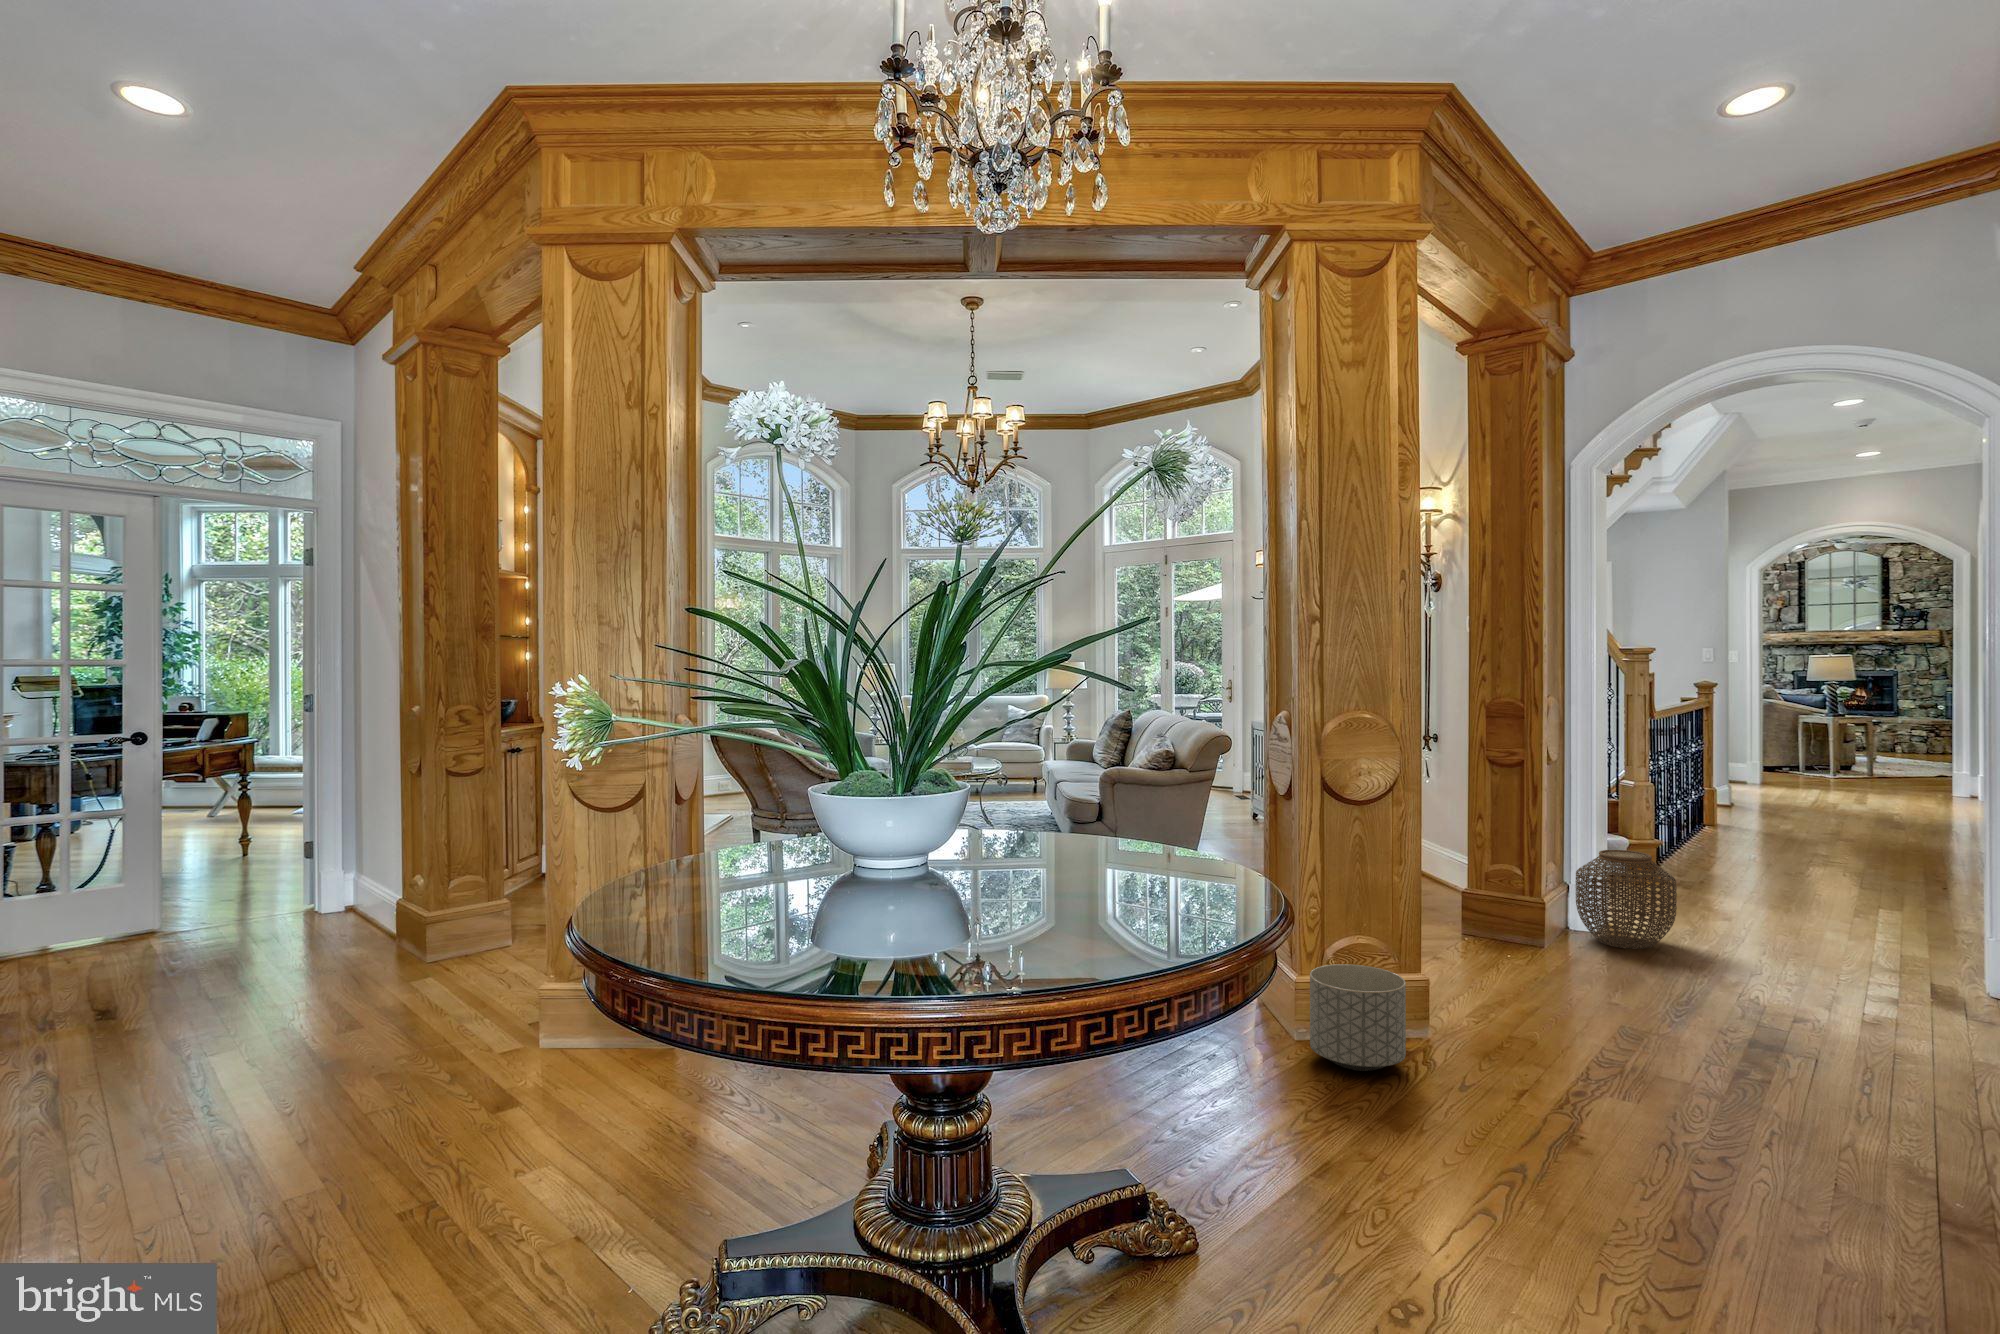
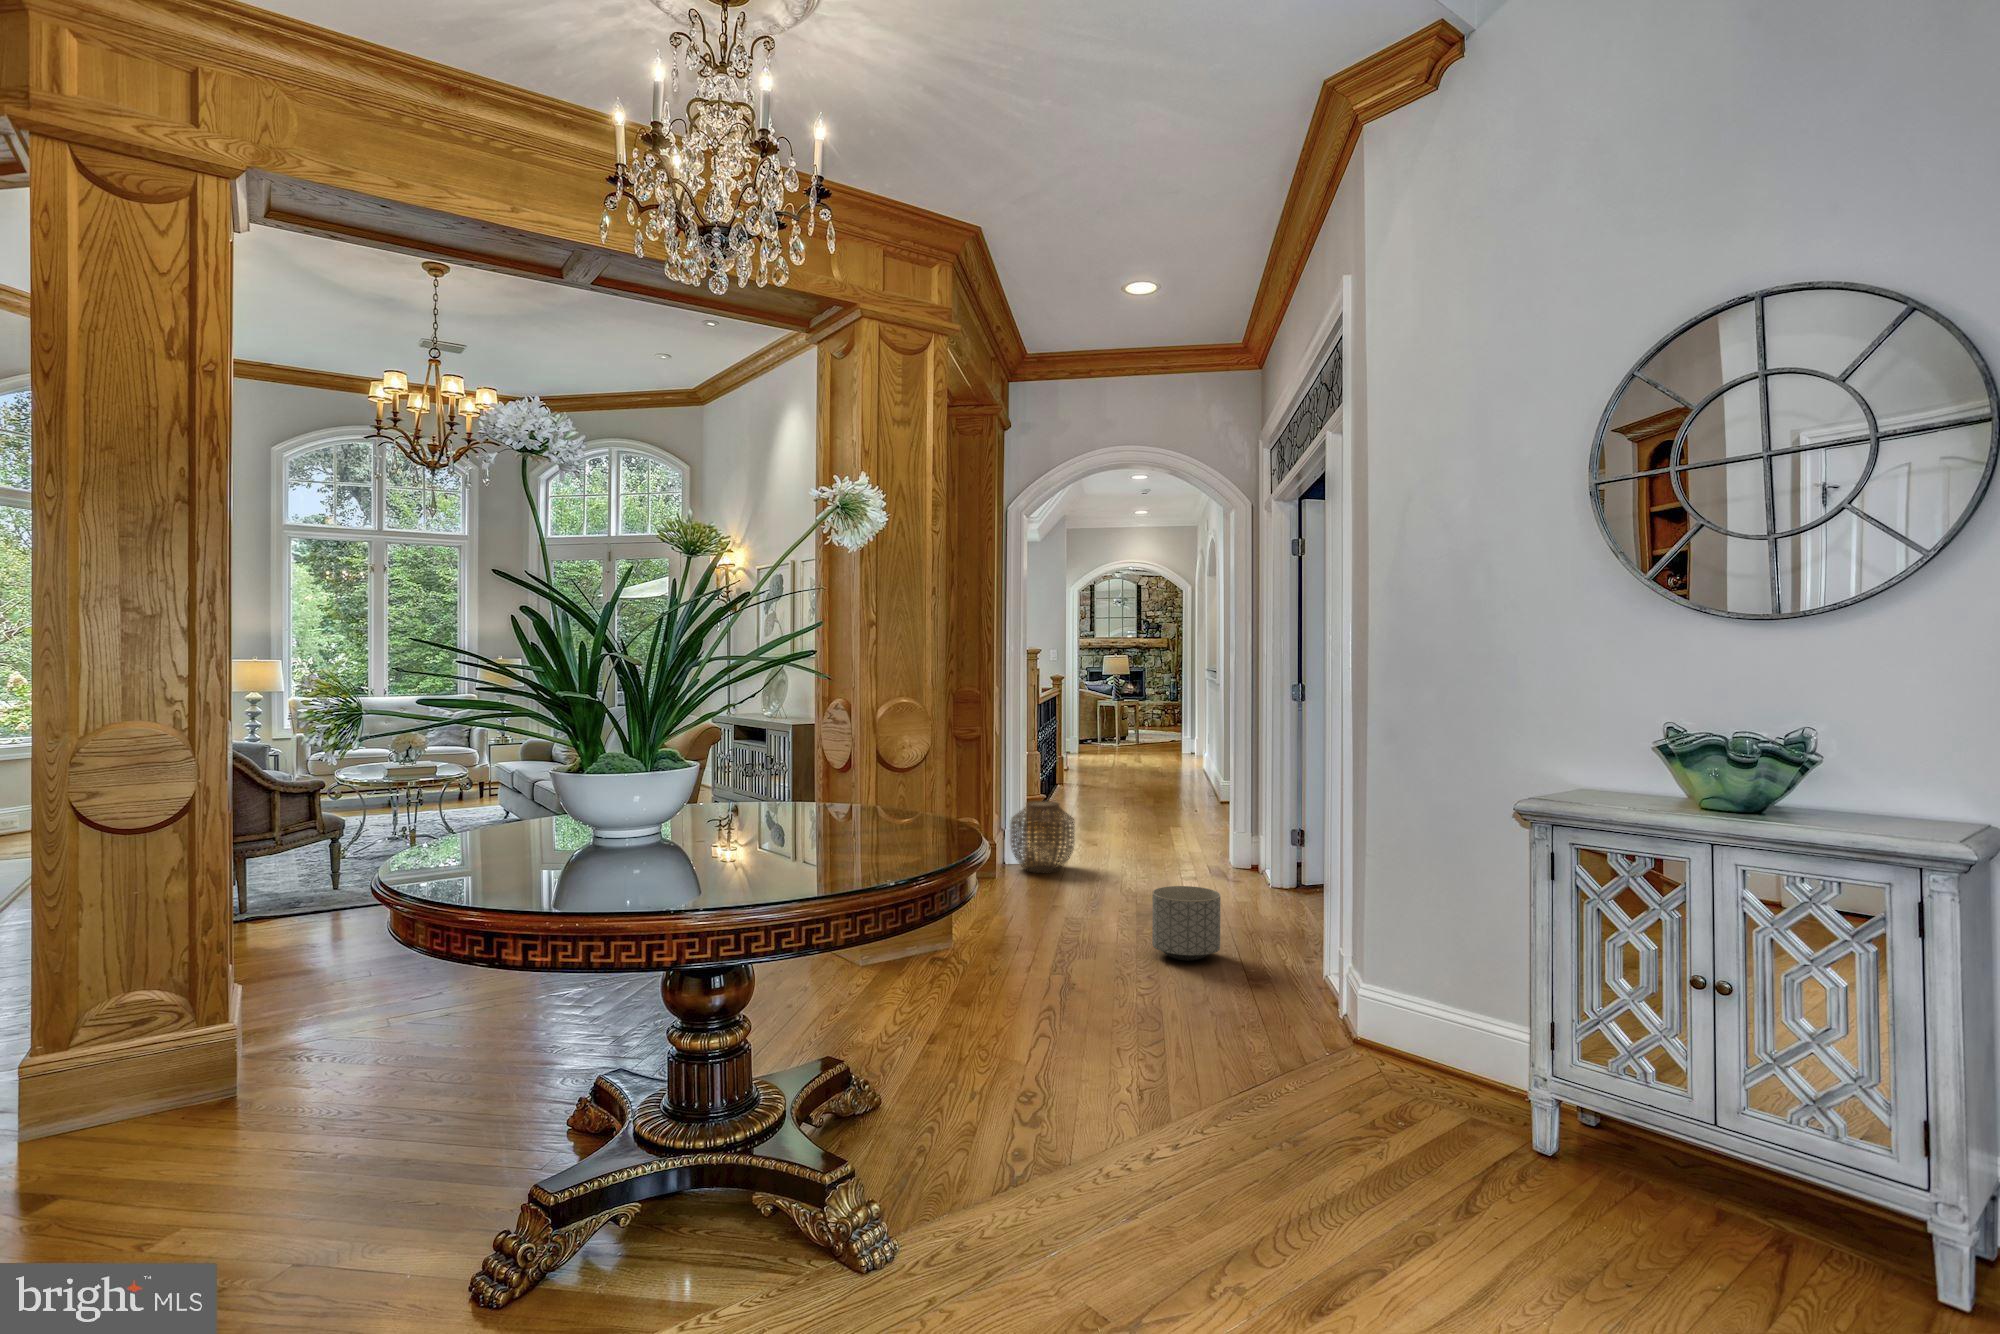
planter: present [1310,964,1406,1071] -> present [1152,886,1220,961]

